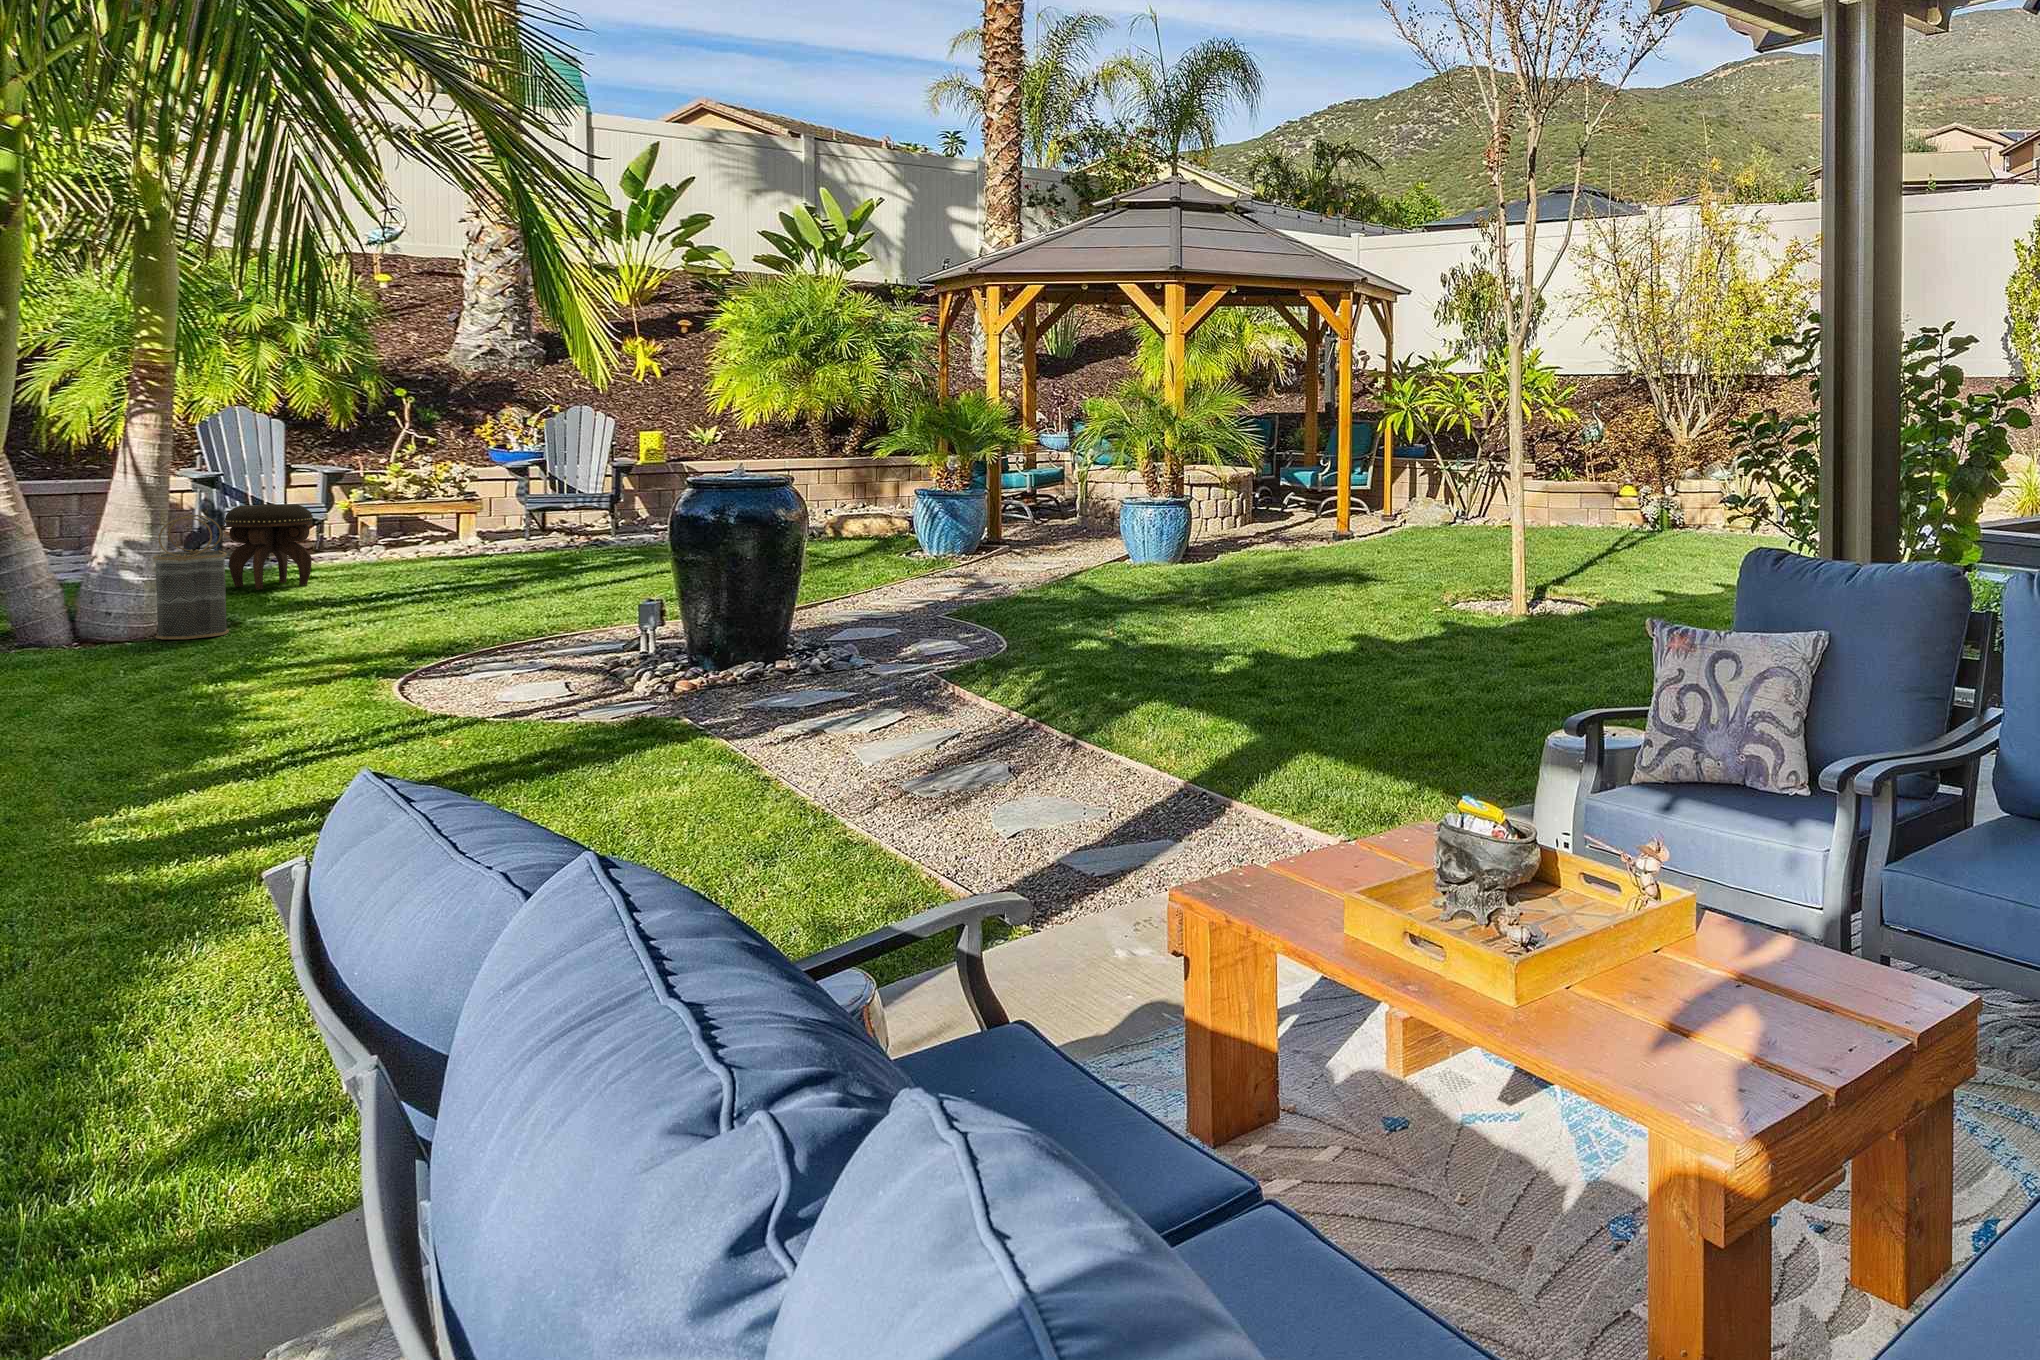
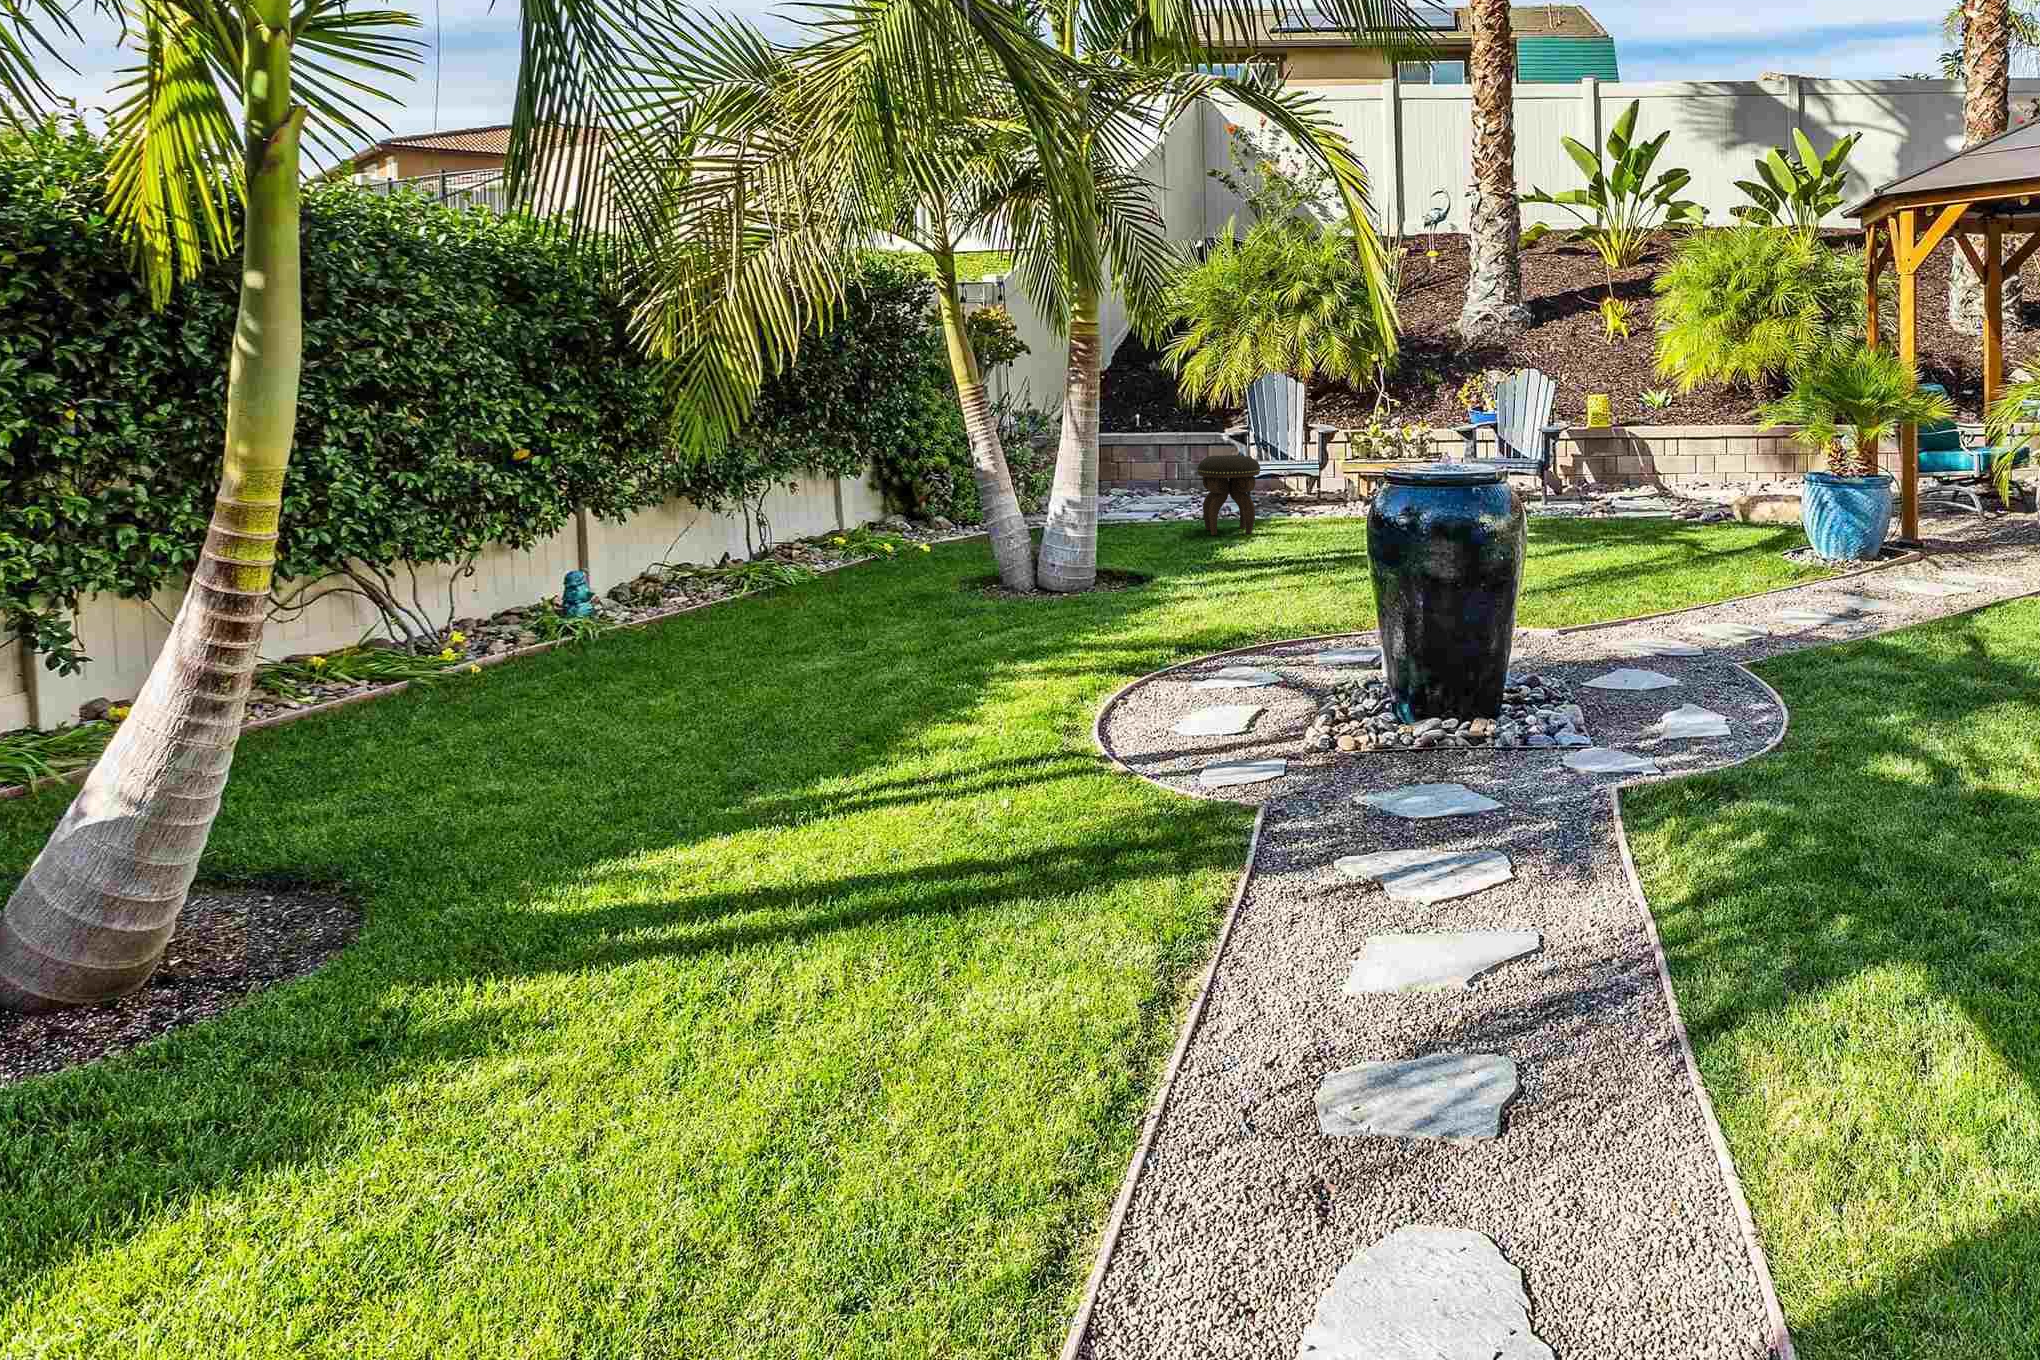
basket: present [153,515,229,640] -> none [1057,473,1114,592]

